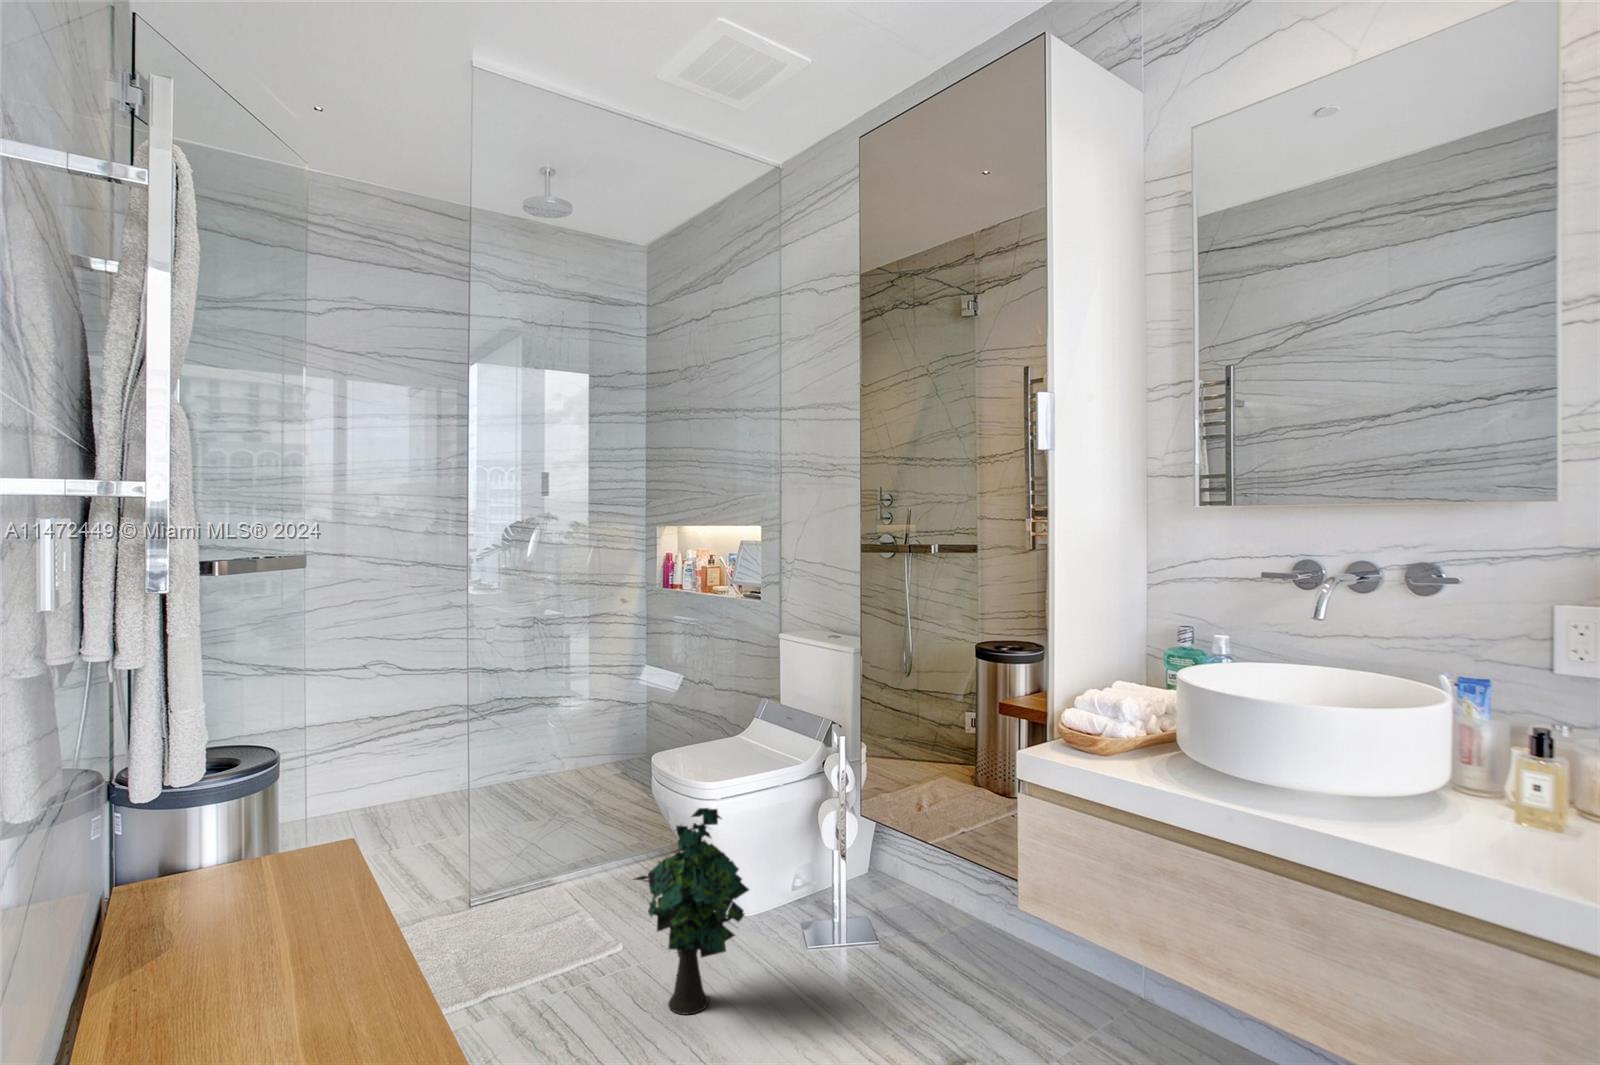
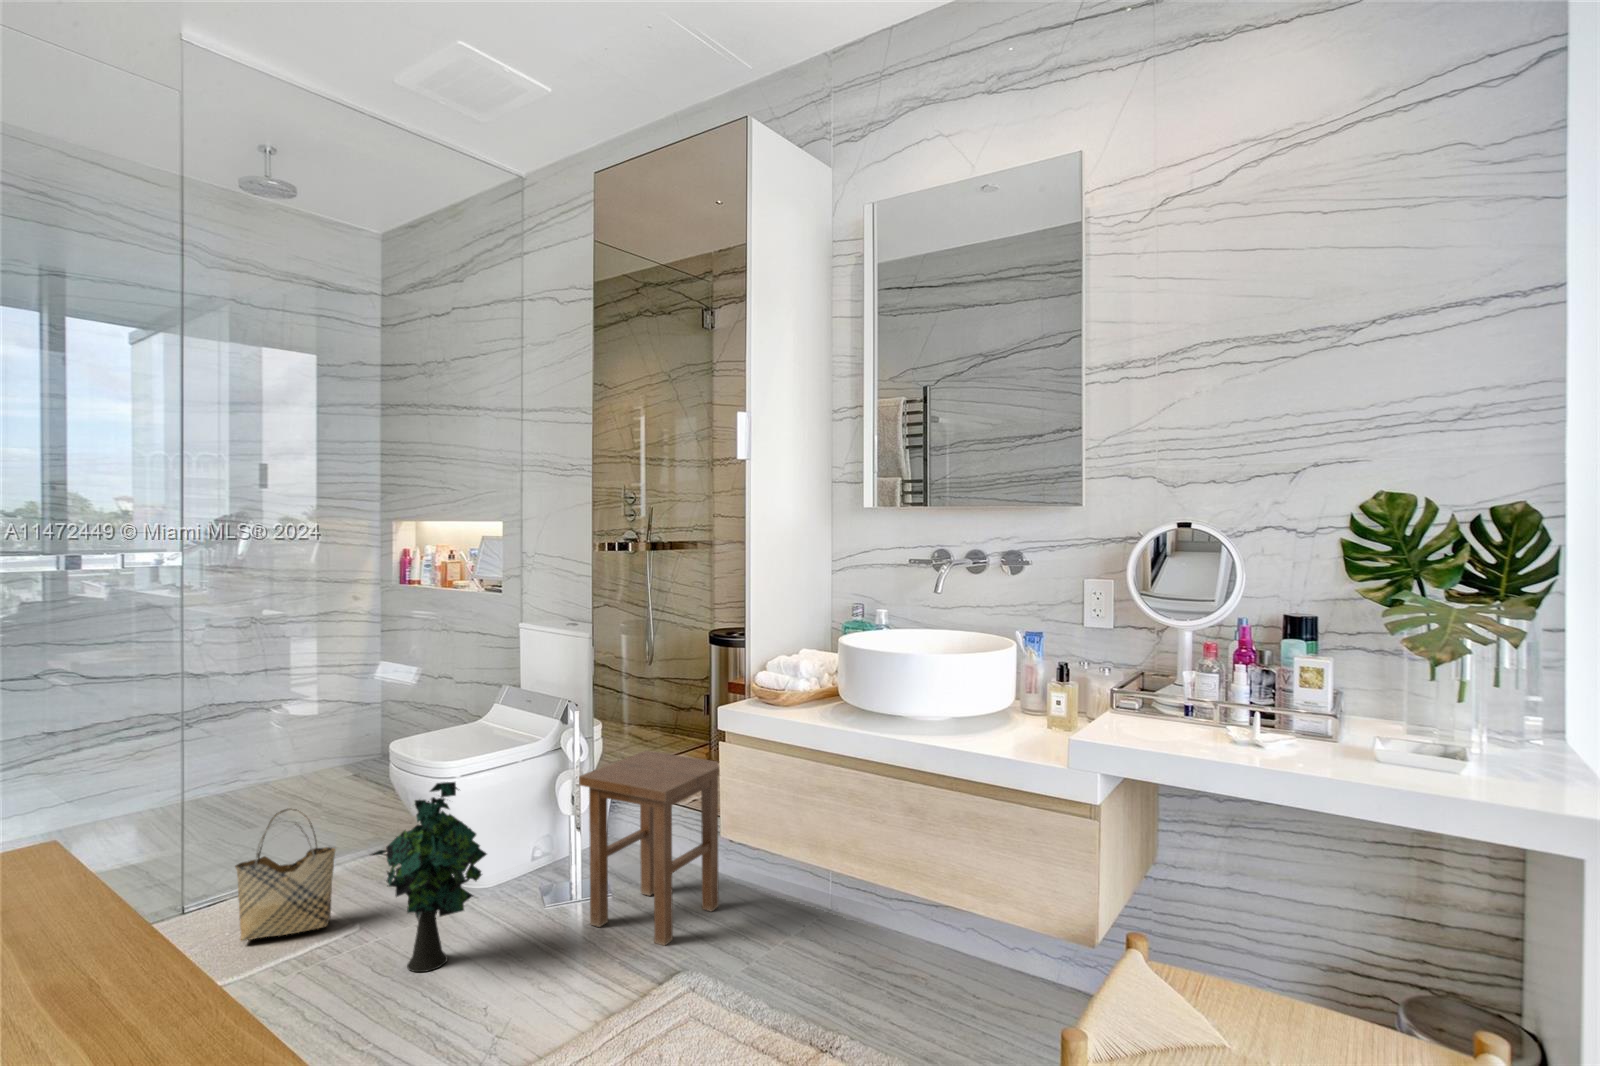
stool: none [847,783,1016,1023] -> present [579,751,719,945]
woven basket: none [510,815,602,948] -> present [235,809,335,941]

